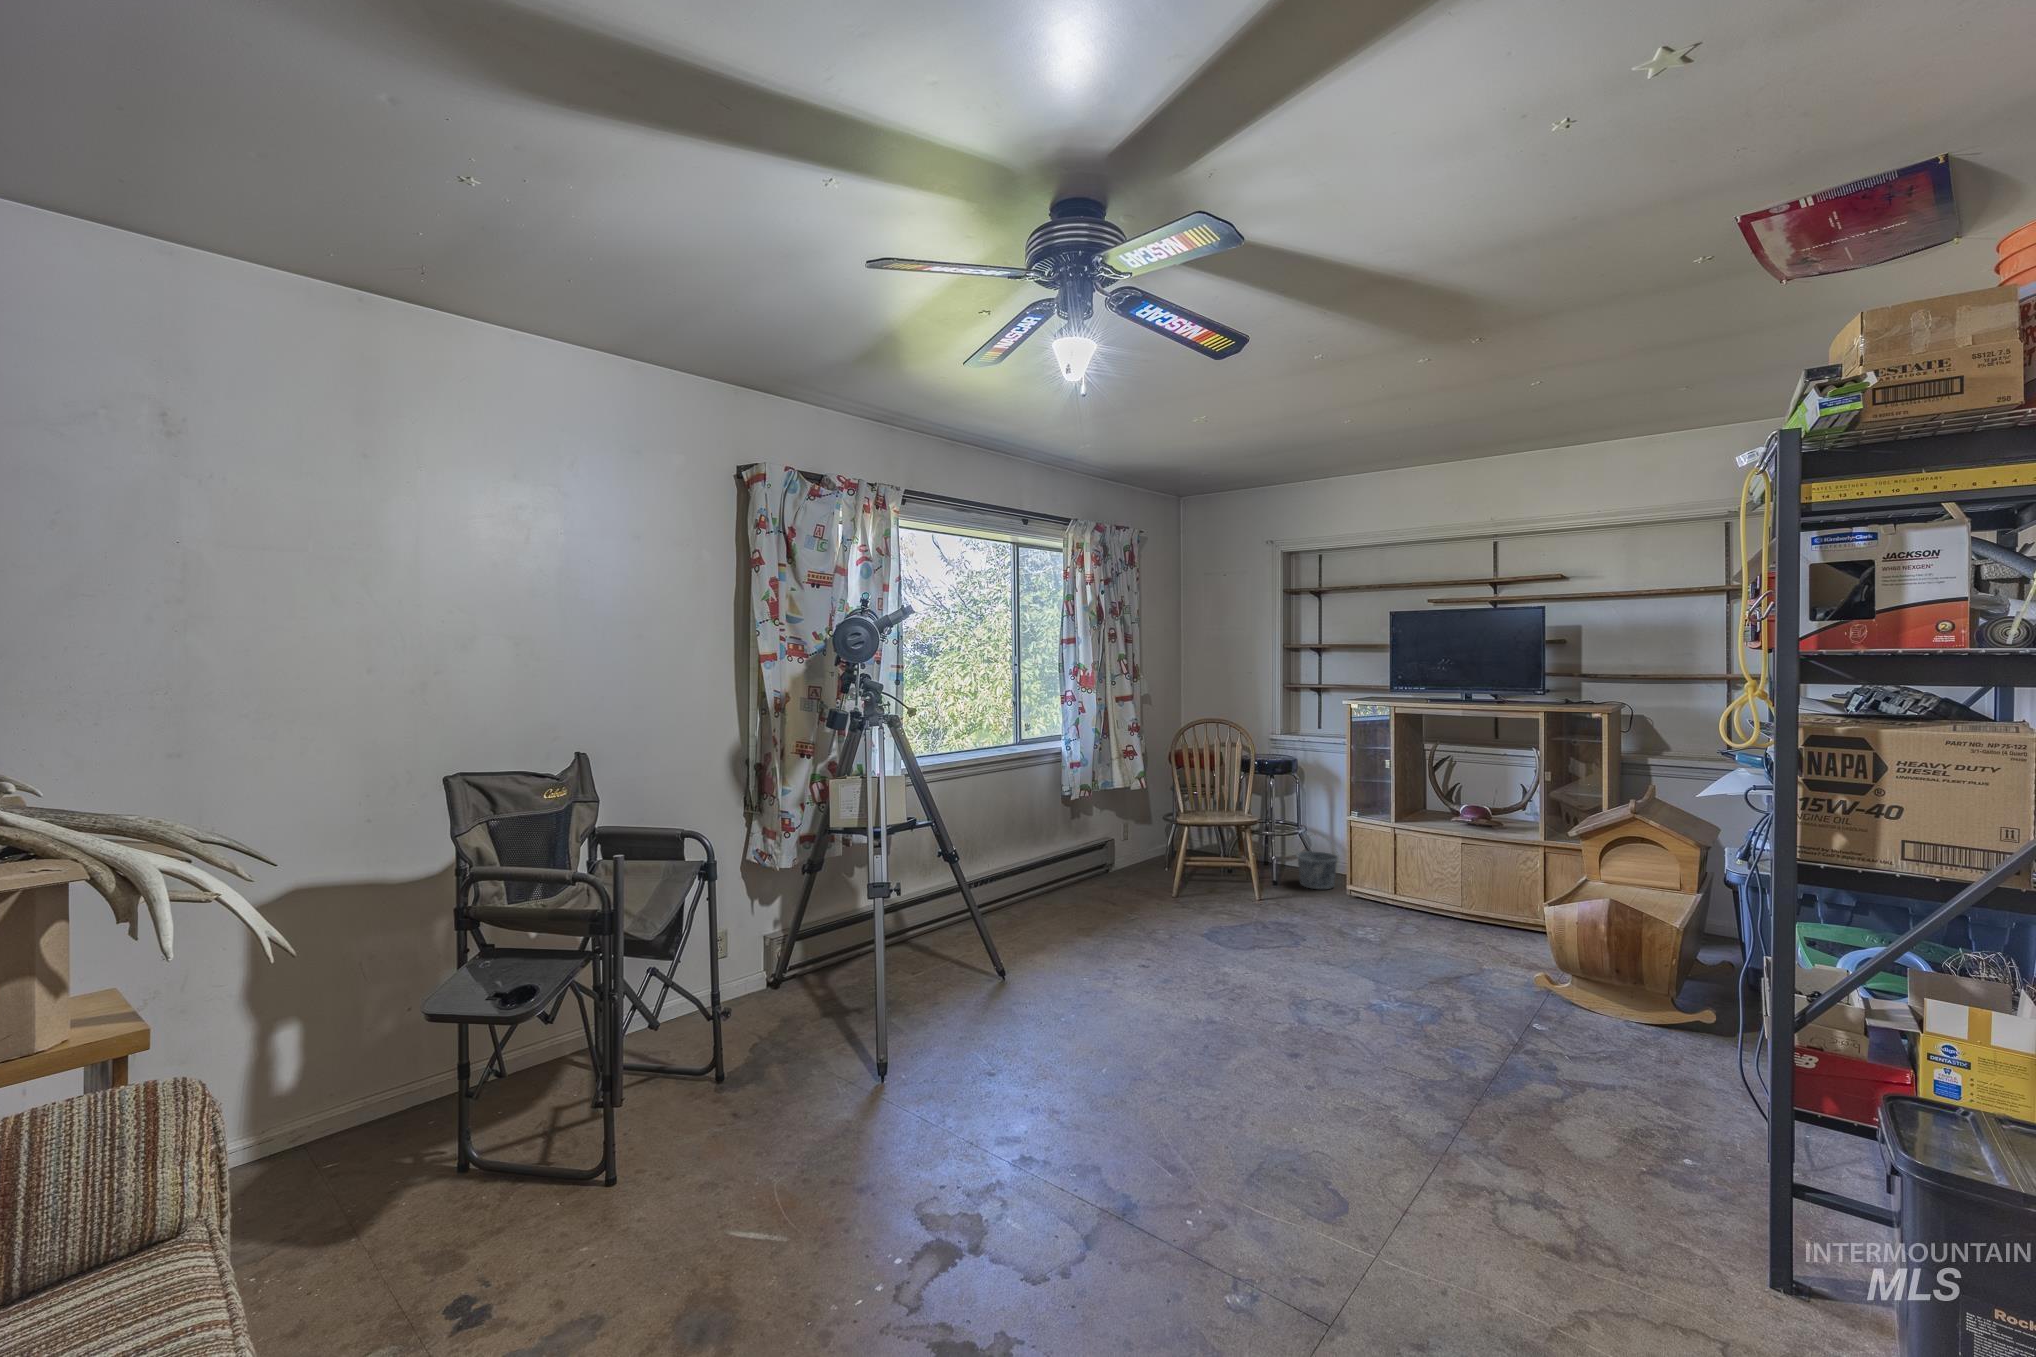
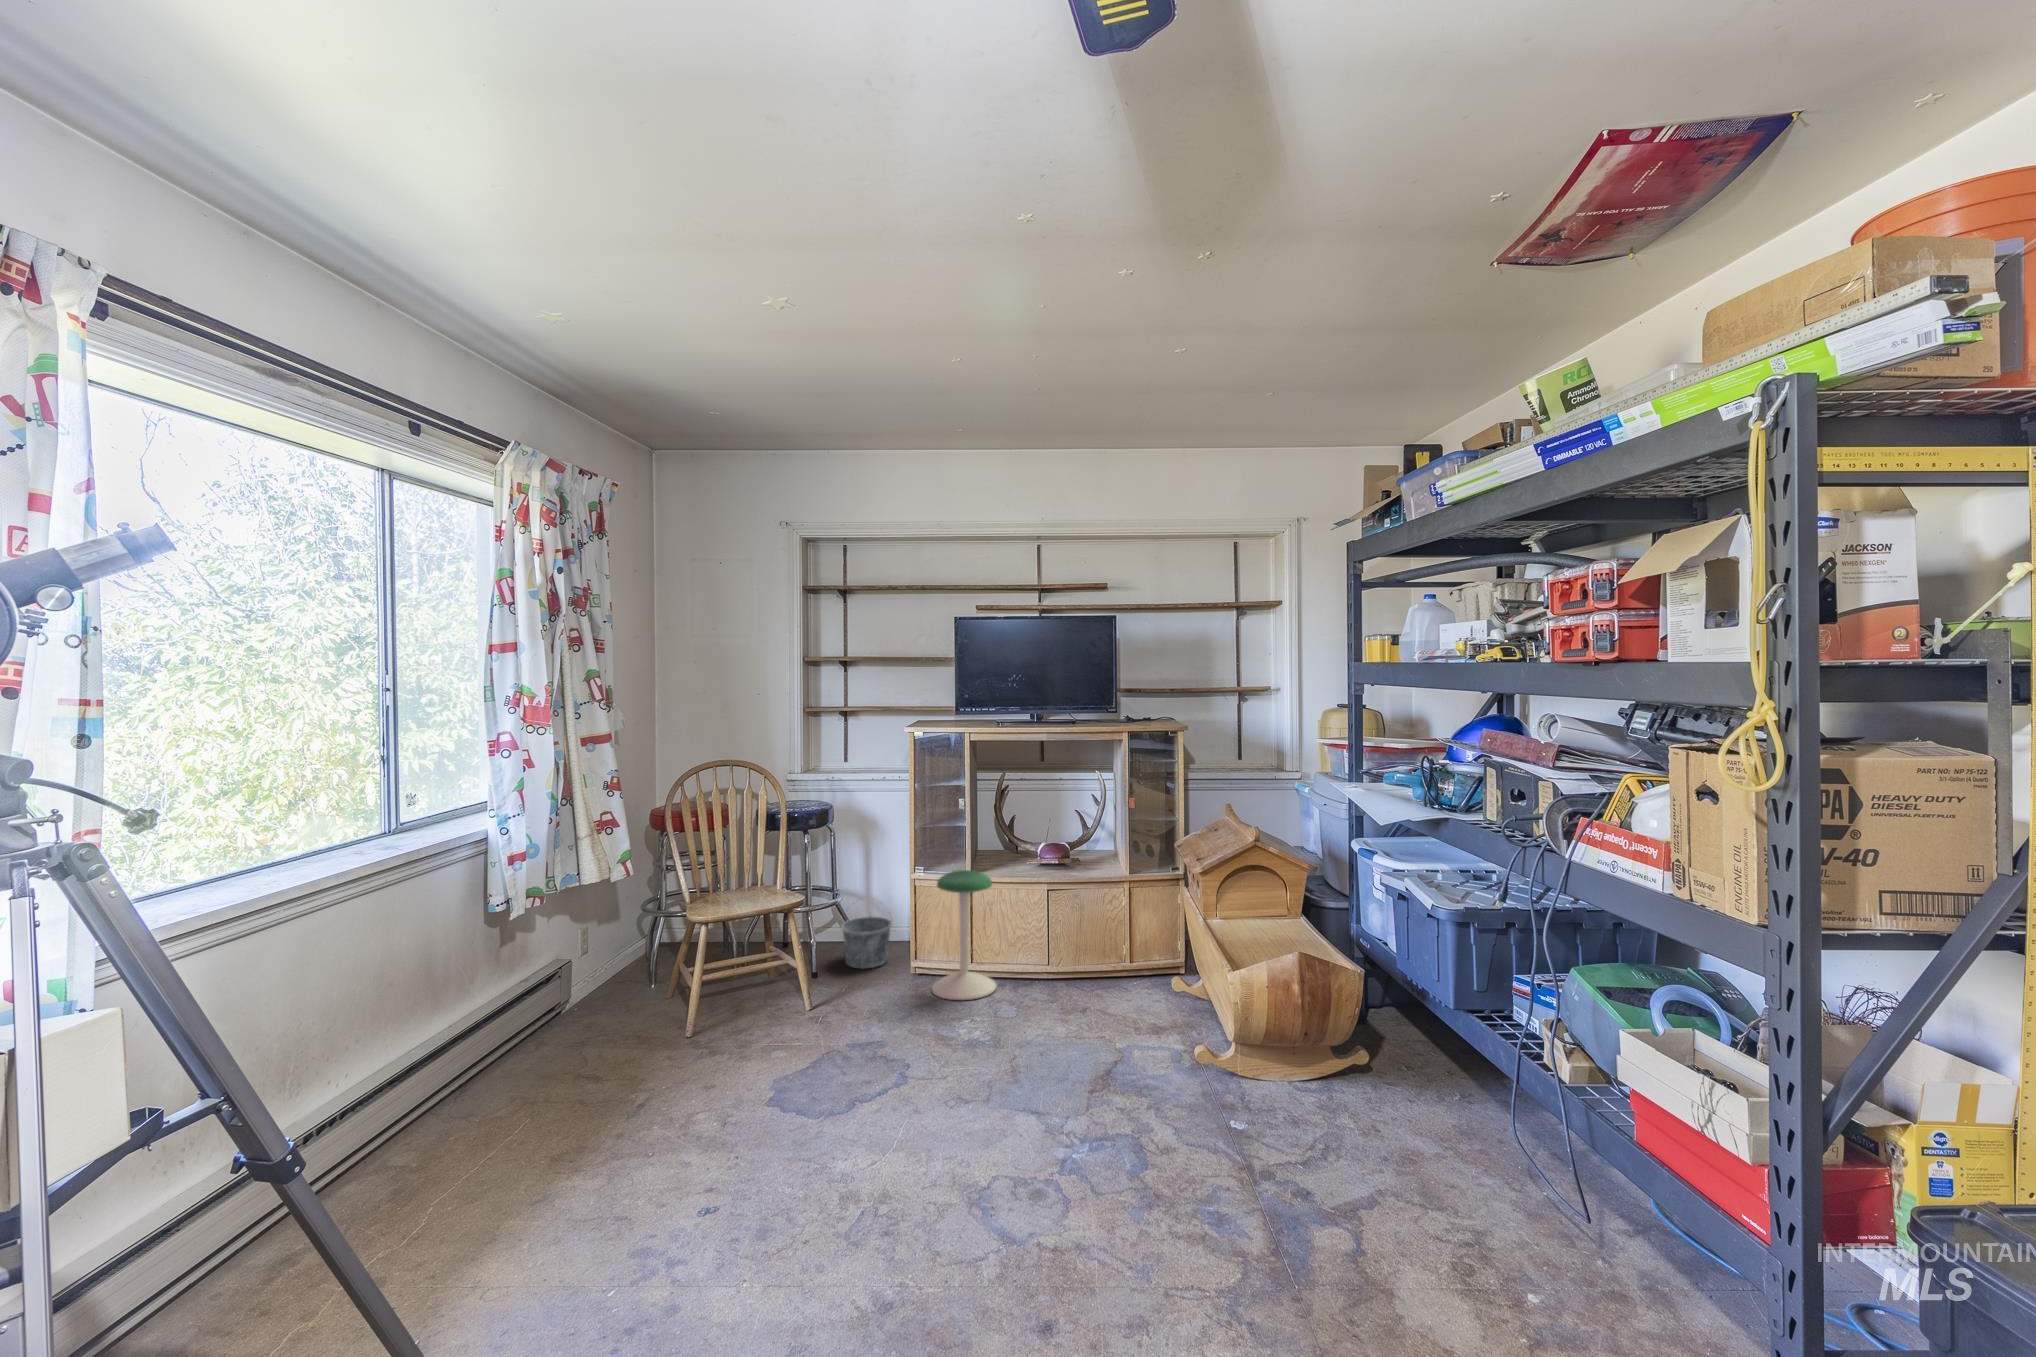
stool: none [1354,819,1411,922] -> present [932,870,996,1000]

